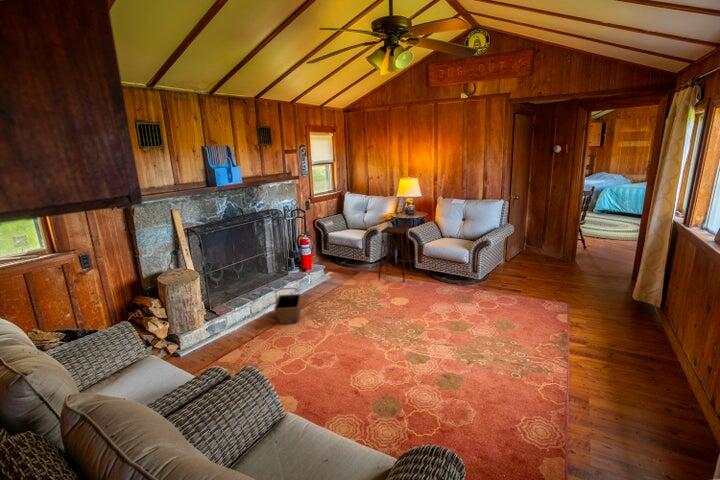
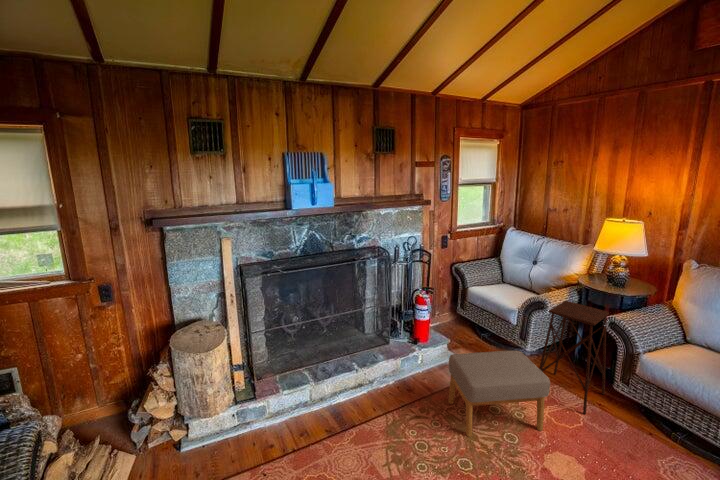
footstool: none [334,257,388,303] -> present [448,351,550,437]
basket: present [274,288,301,324] -> none [326,383,380,451]

